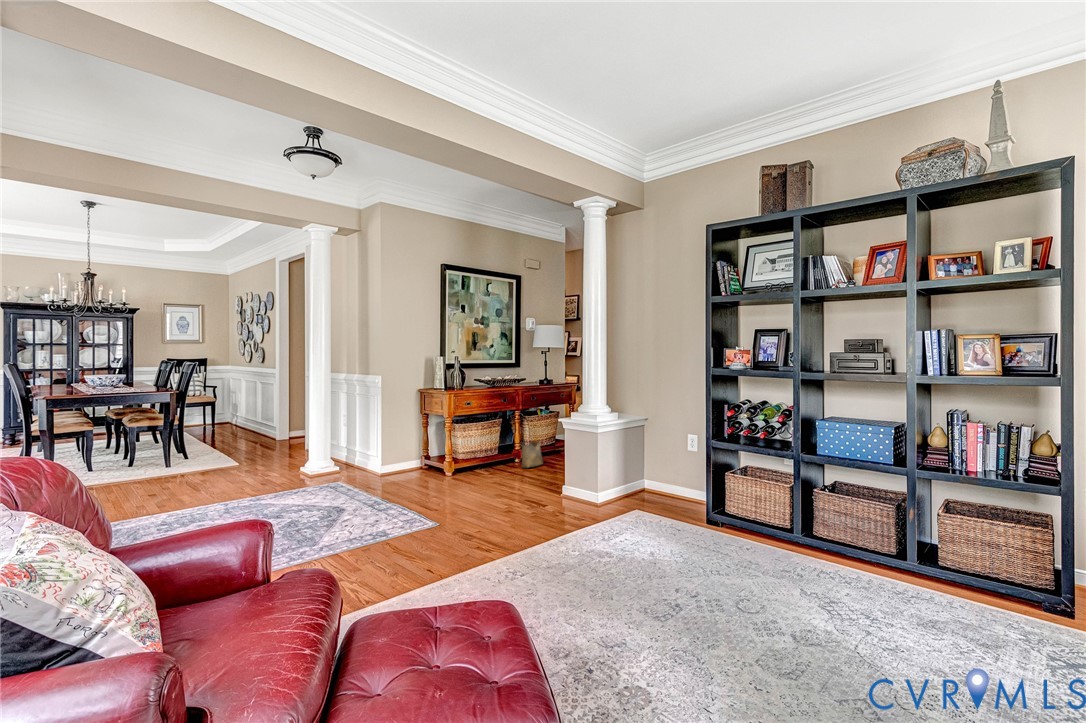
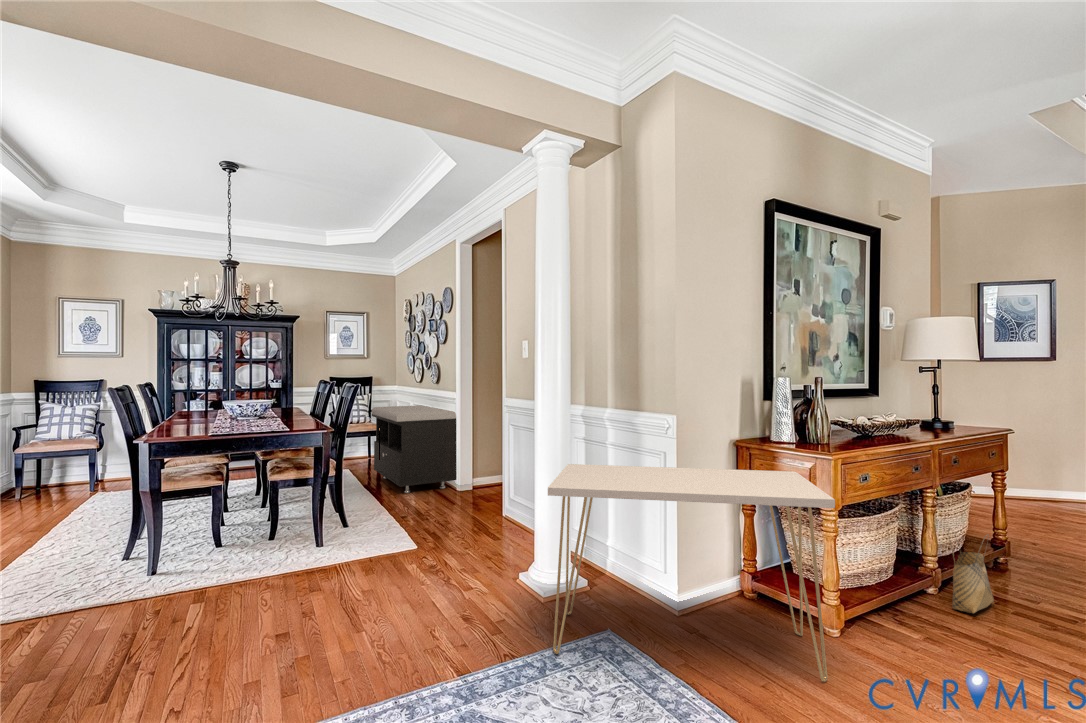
storage bench: none [207,380,276,441] -> present [372,405,456,493]
console table: none [301,403,440,492] -> present [548,464,835,682]

